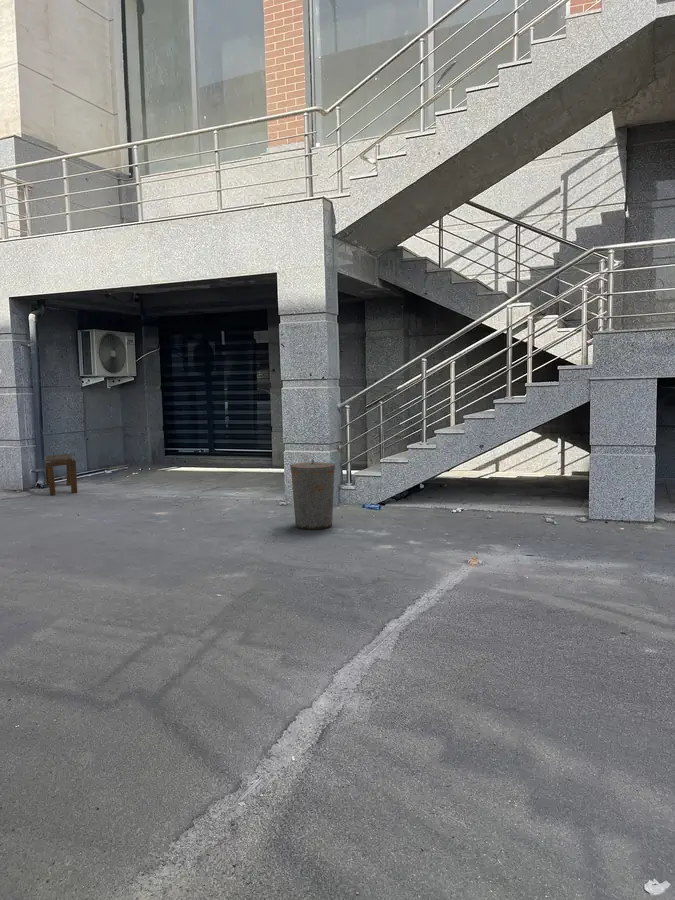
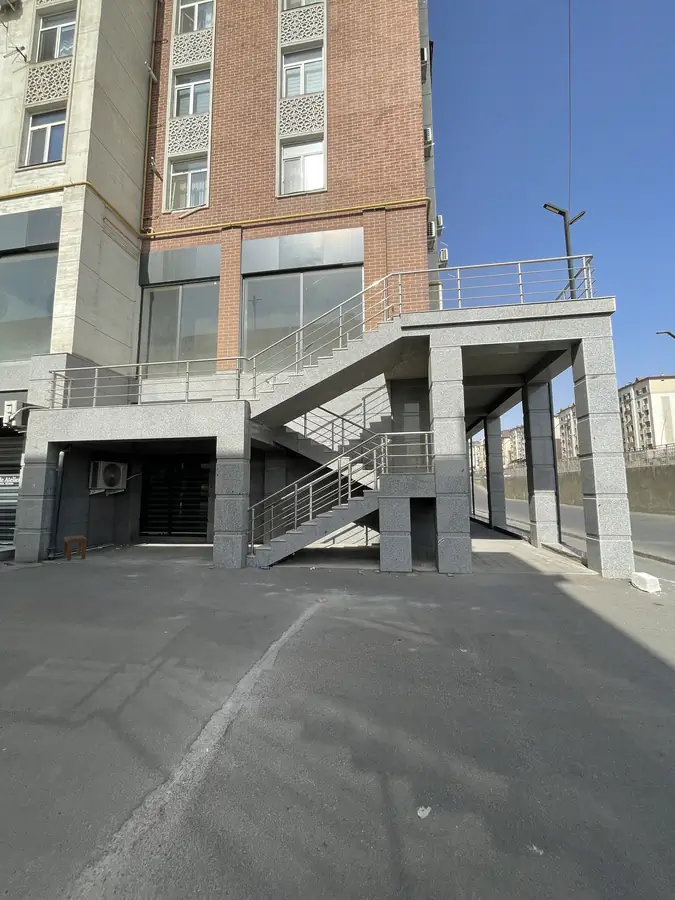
trash can: present [290,459,335,530] -> none [225,535,250,574]

